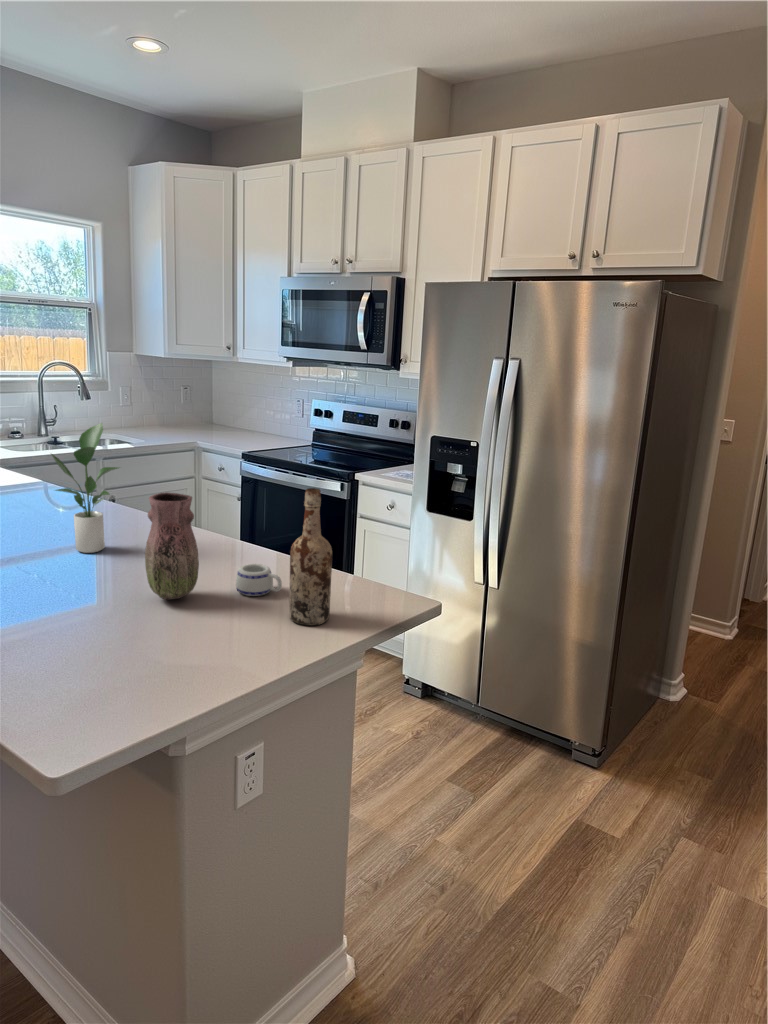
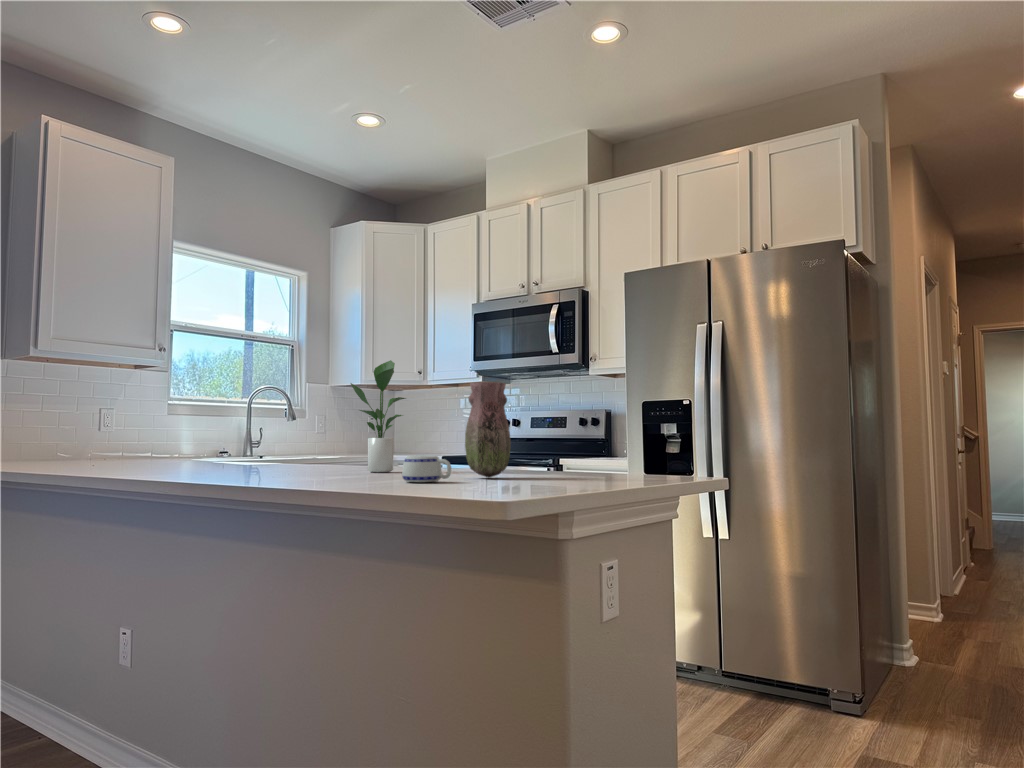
wine bottle: present [289,488,332,626] -> none [600,360,637,481]
mug: present [236,564,282,596] -> present [402,455,451,483]

